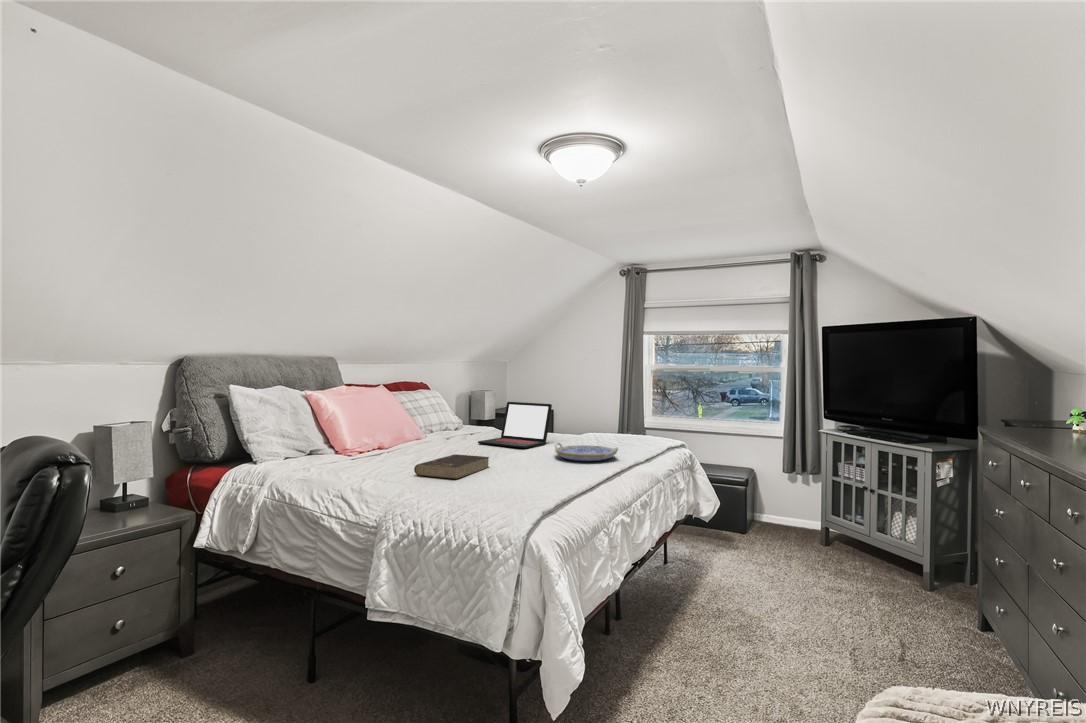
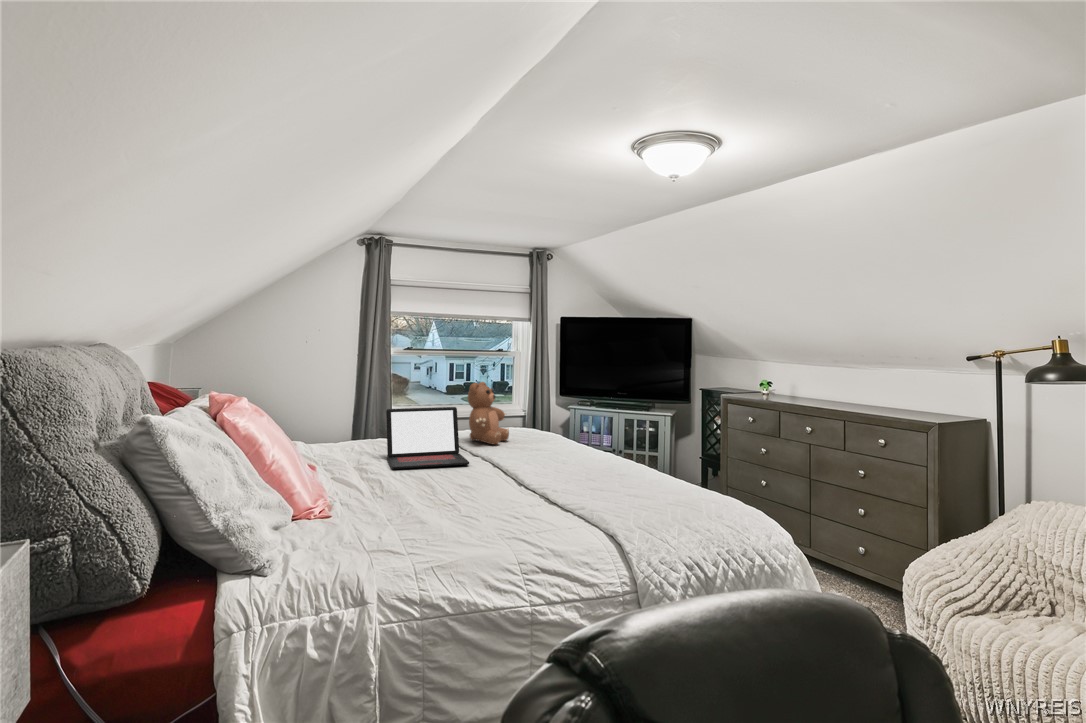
teddy bear: none [583,387,634,442] -> present [468,382,509,444]
serving tray: present [555,443,618,461] -> none [521,446,589,467]
book: present [414,454,489,479] -> none [485,479,580,519]

